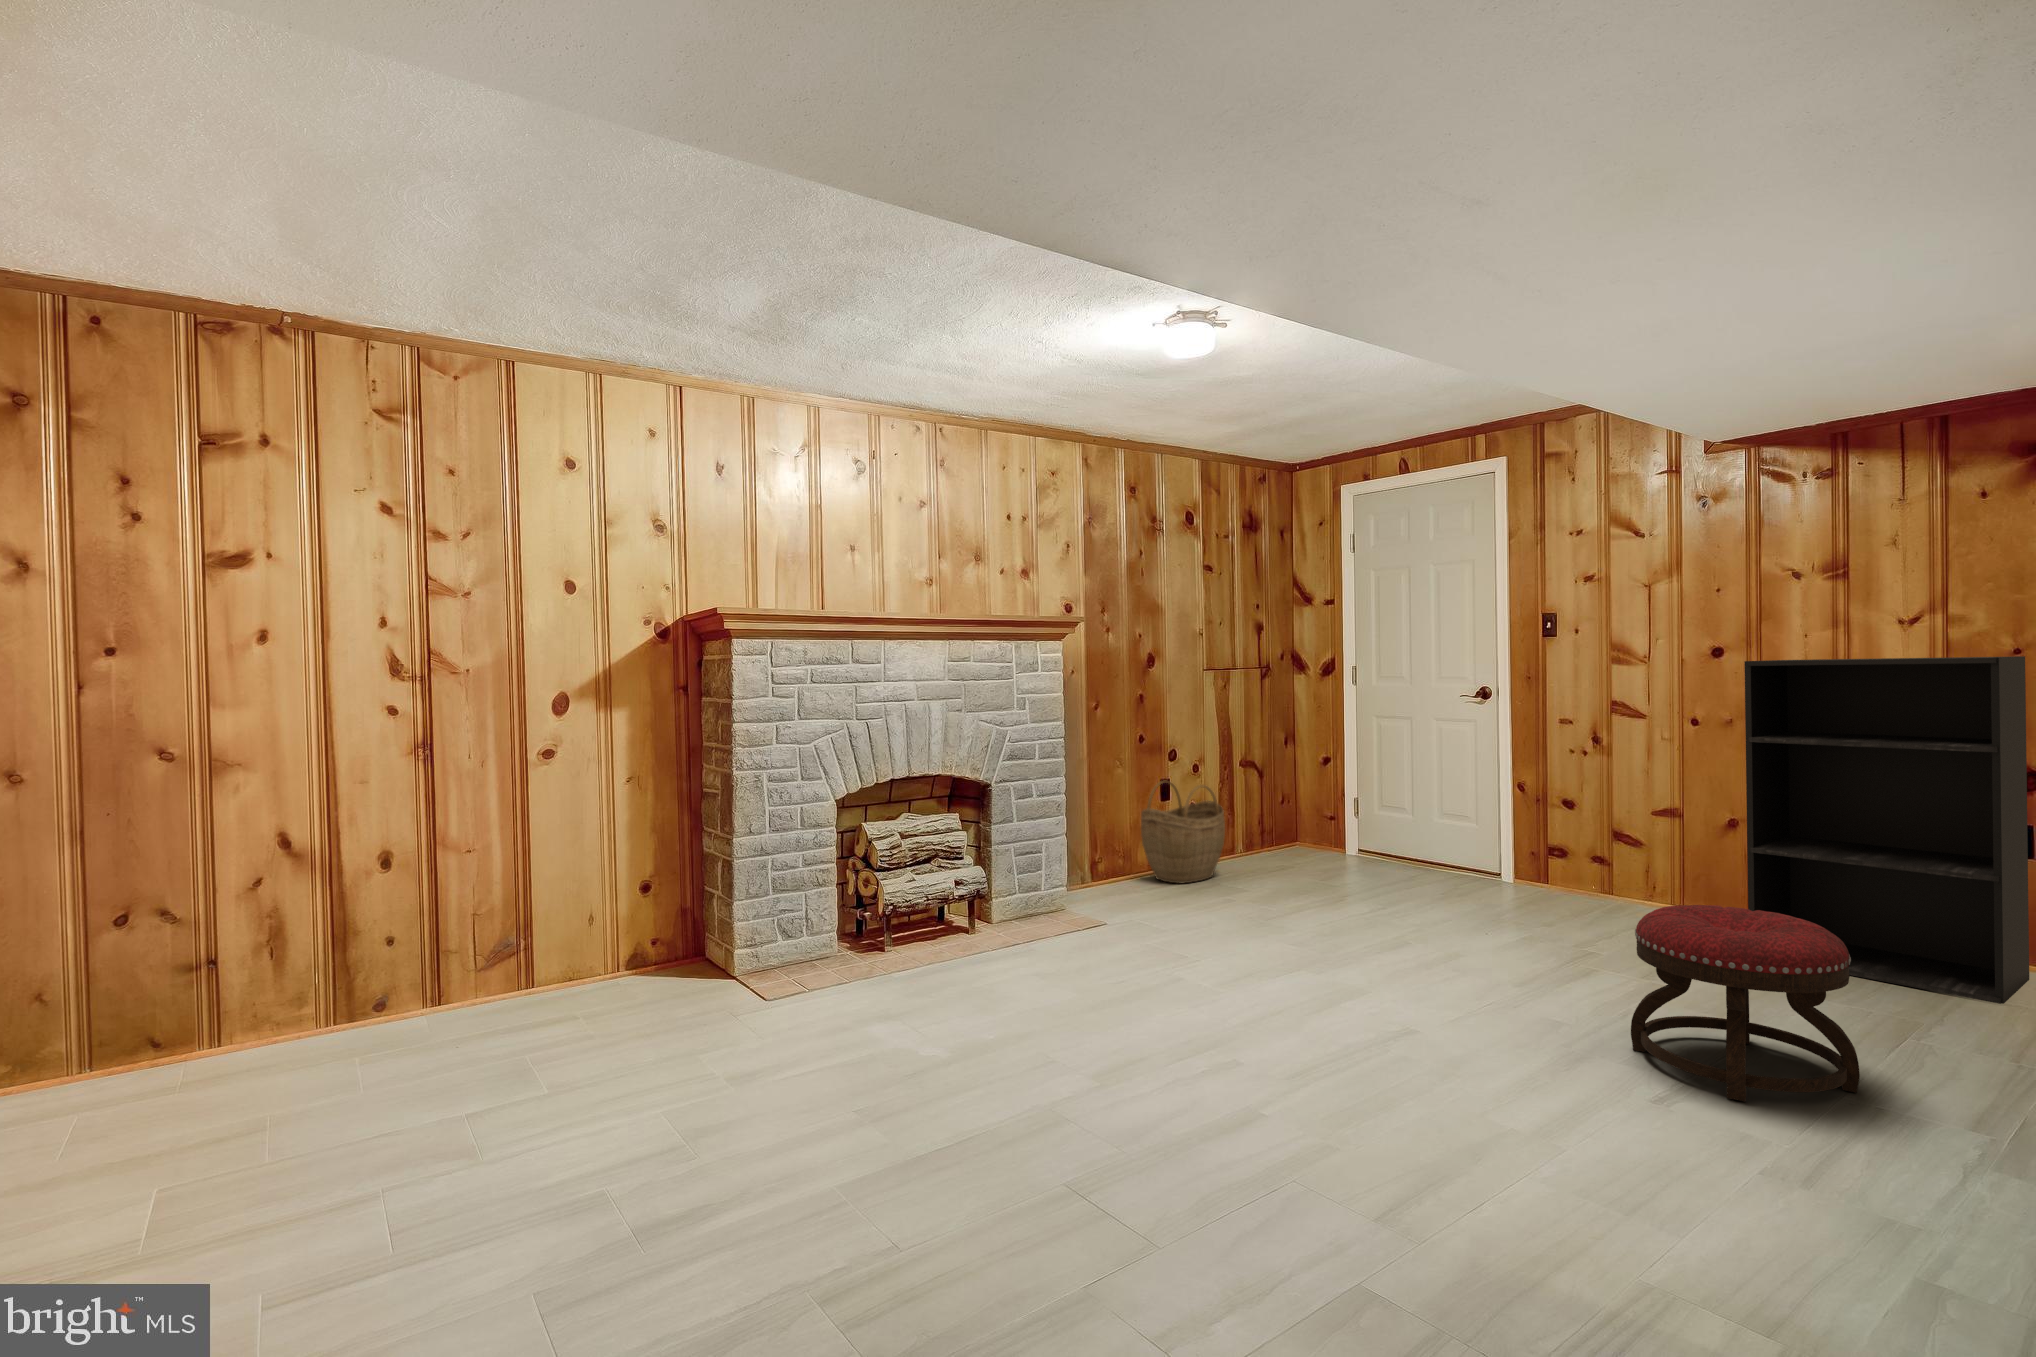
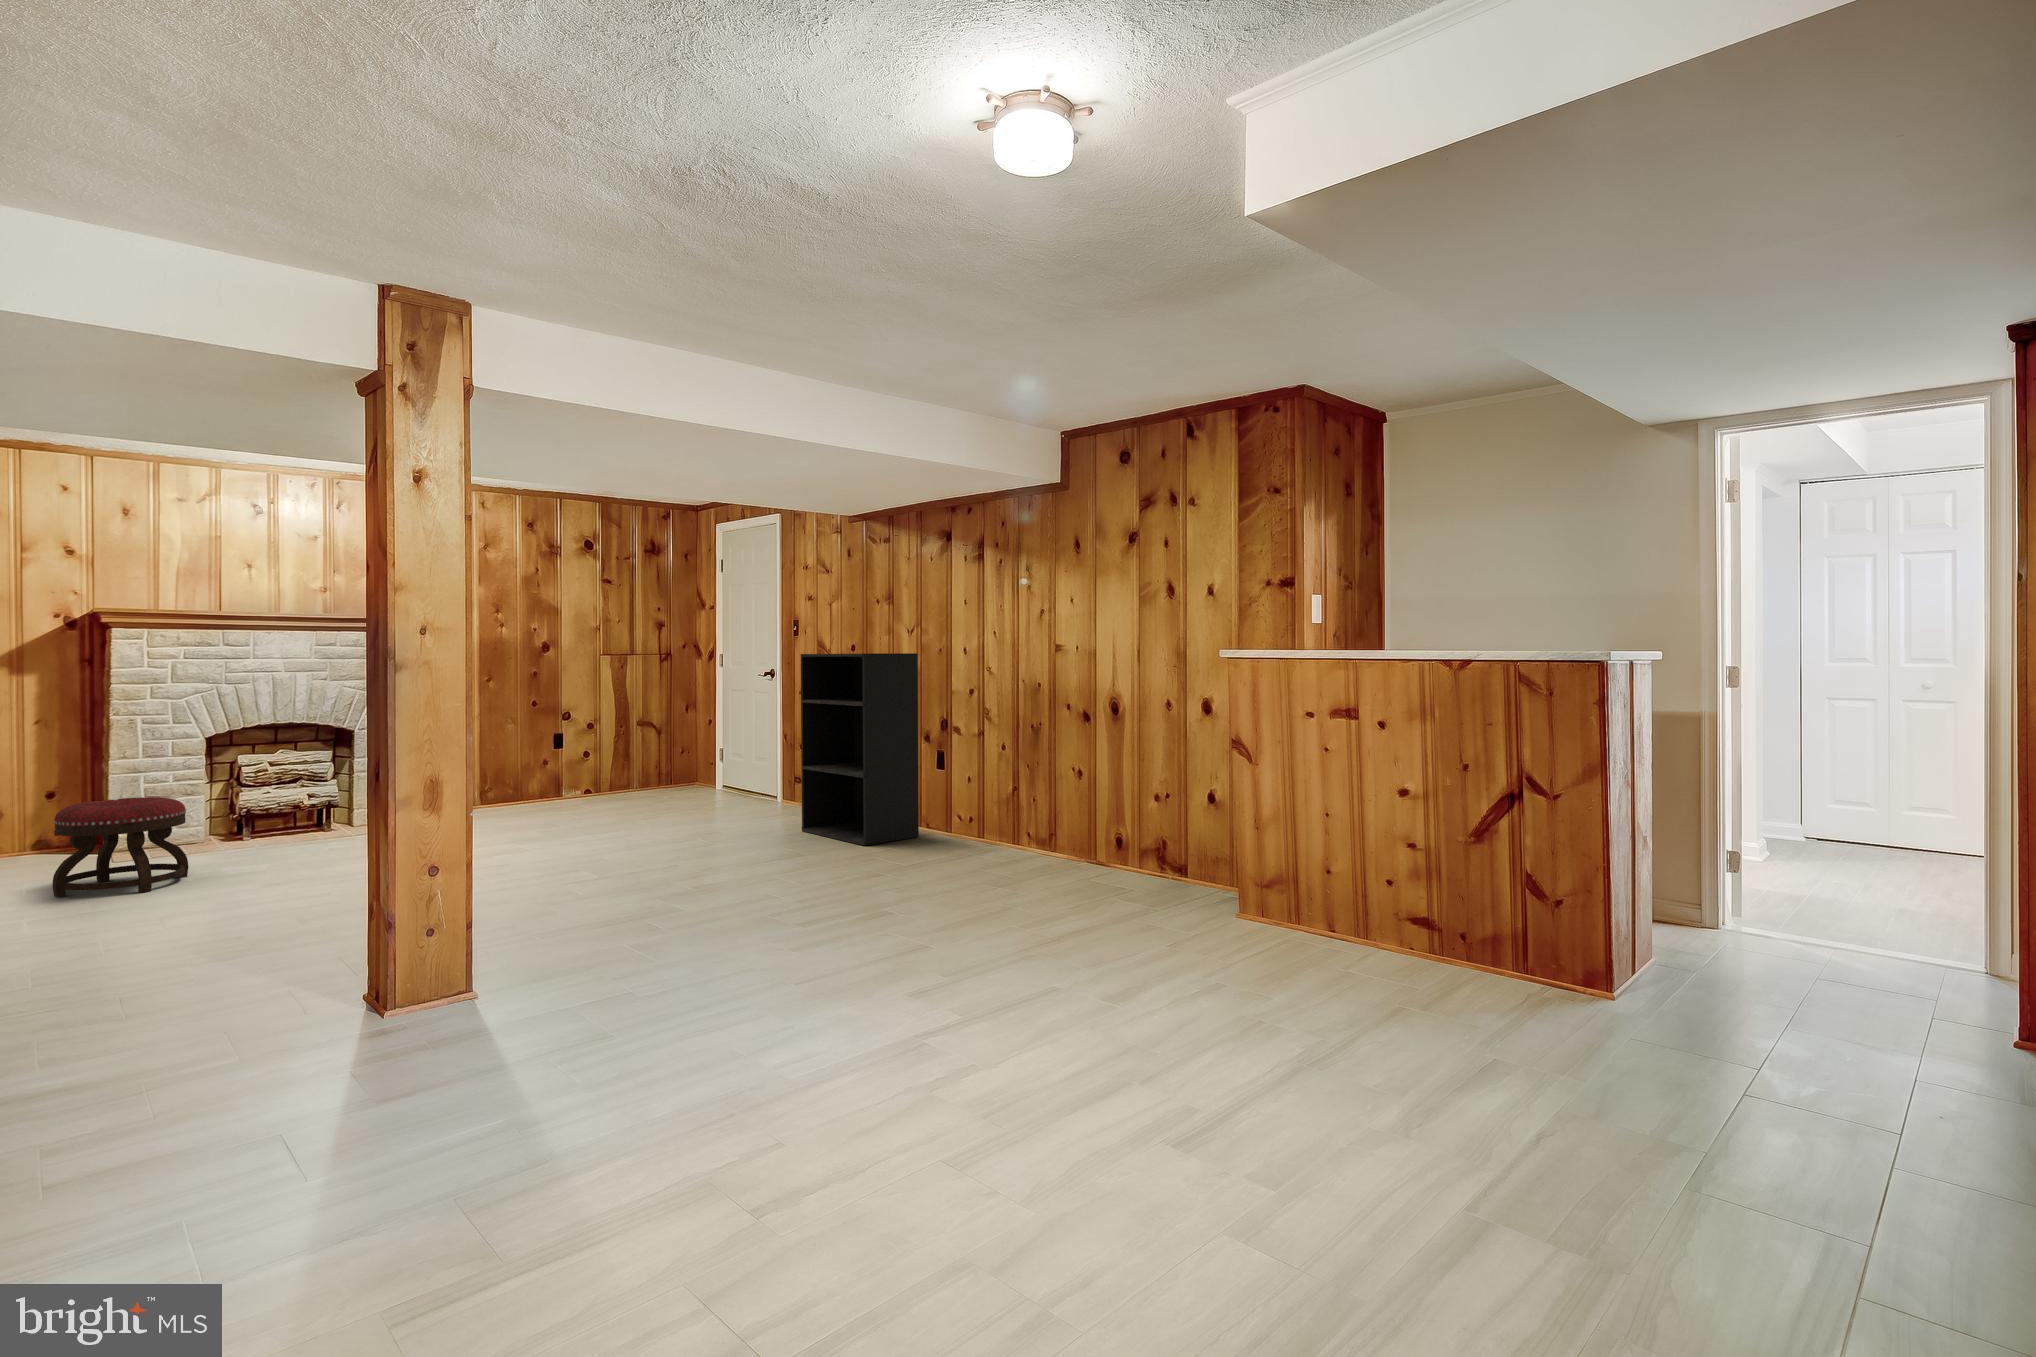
woven basket: present [1141,781,1225,883] -> none [524,734,590,806]
ottoman: present [1631,905,1860,1102] -> present [52,797,188,897]

